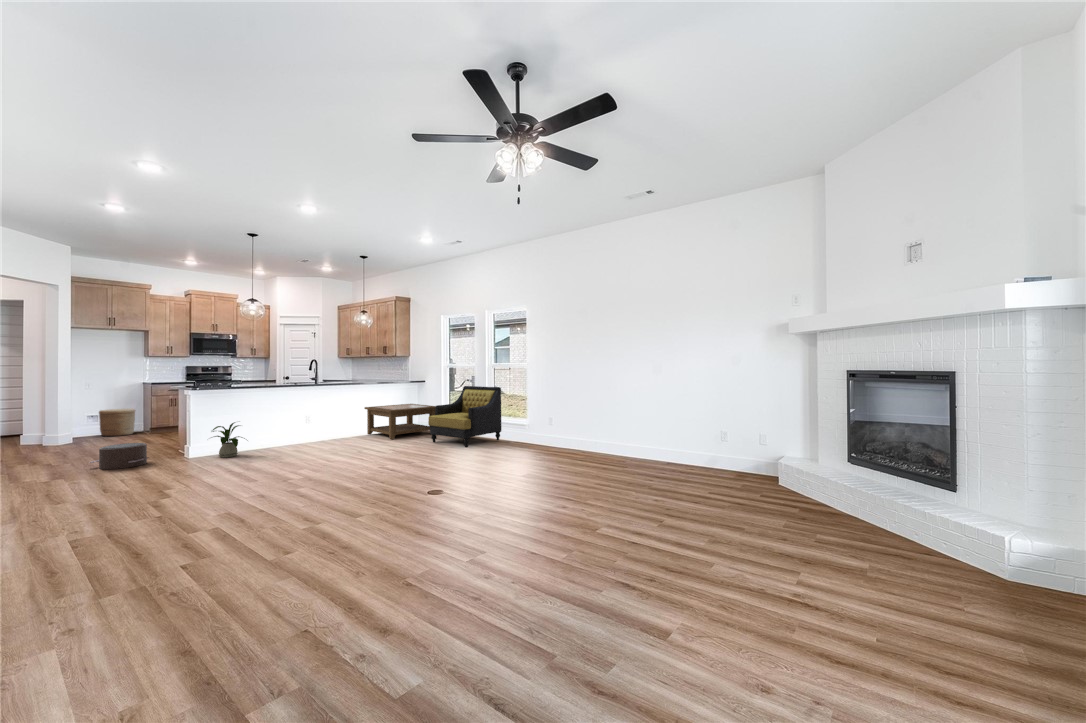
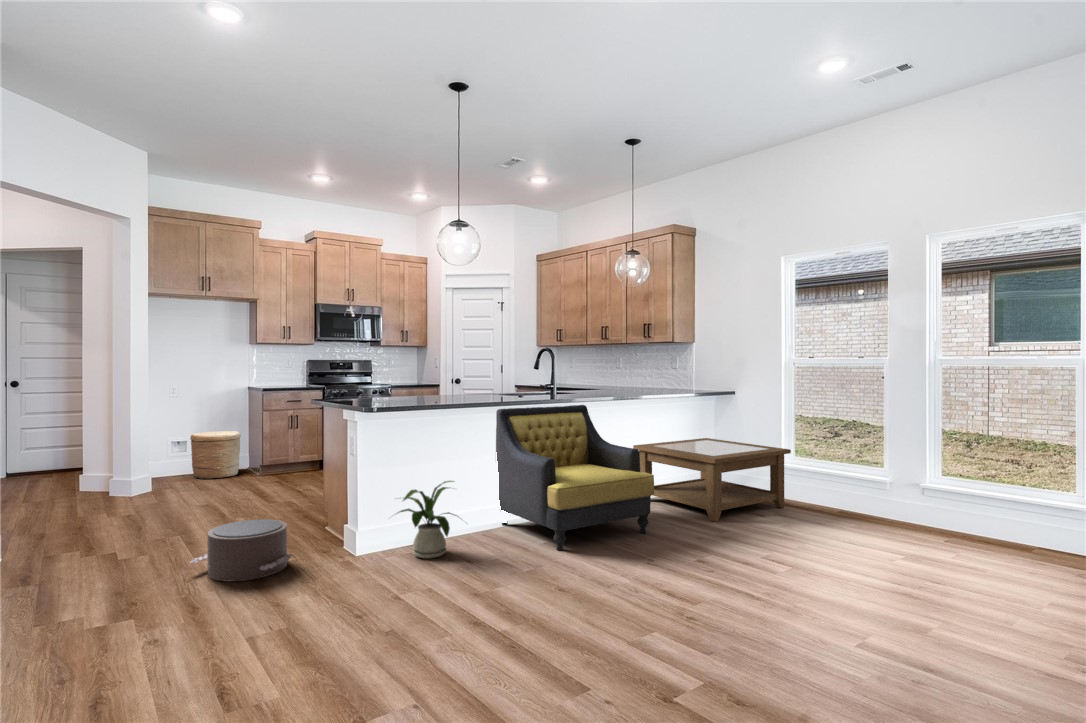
armchair: present [428,386,501,447] -> present [496,405,654,550]

